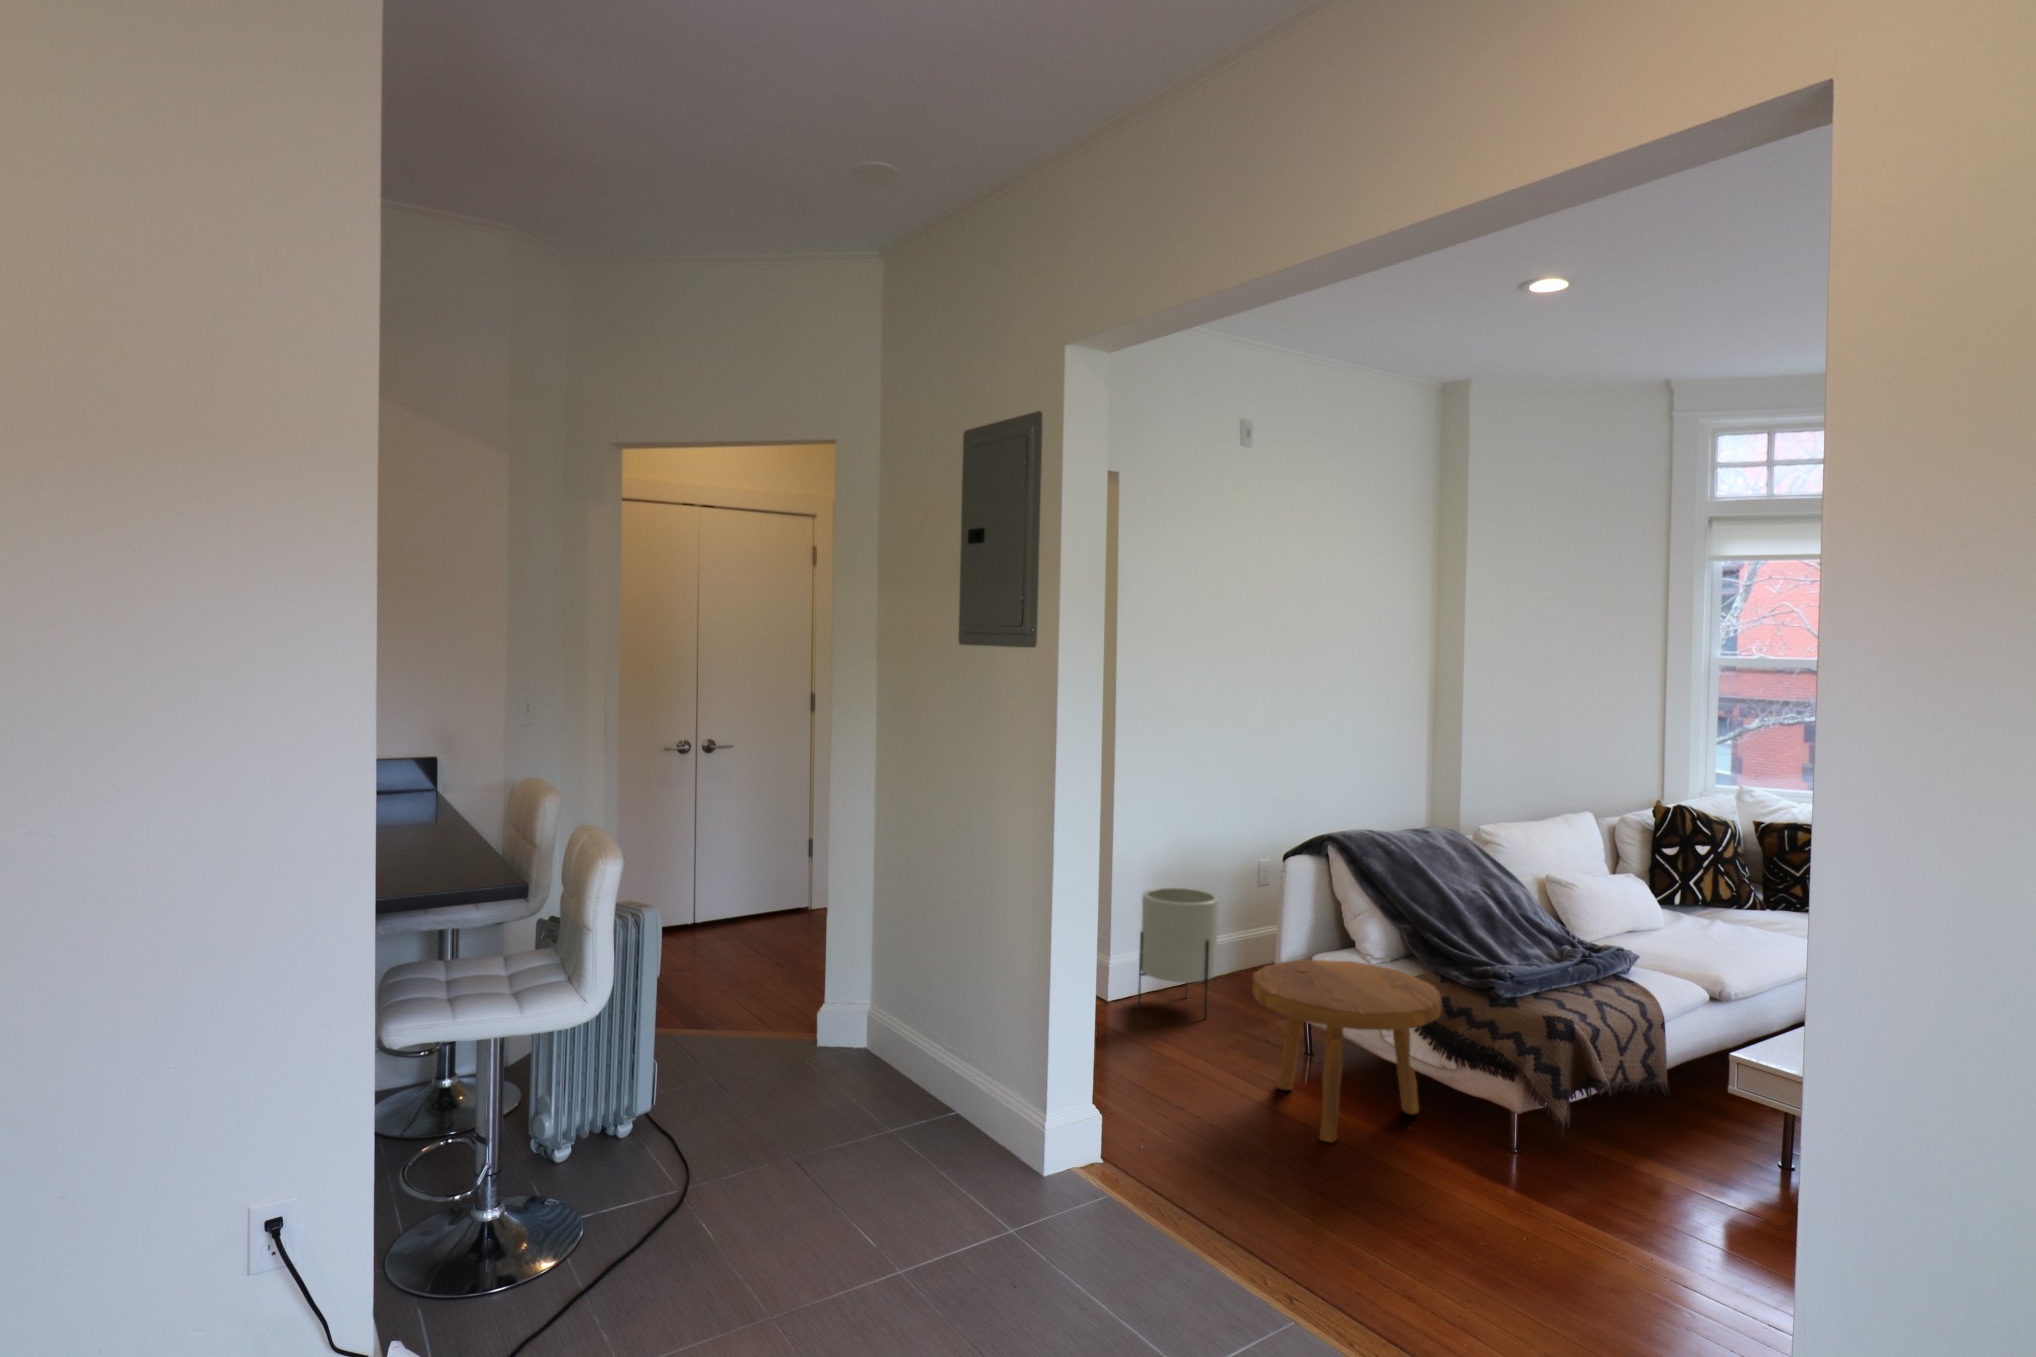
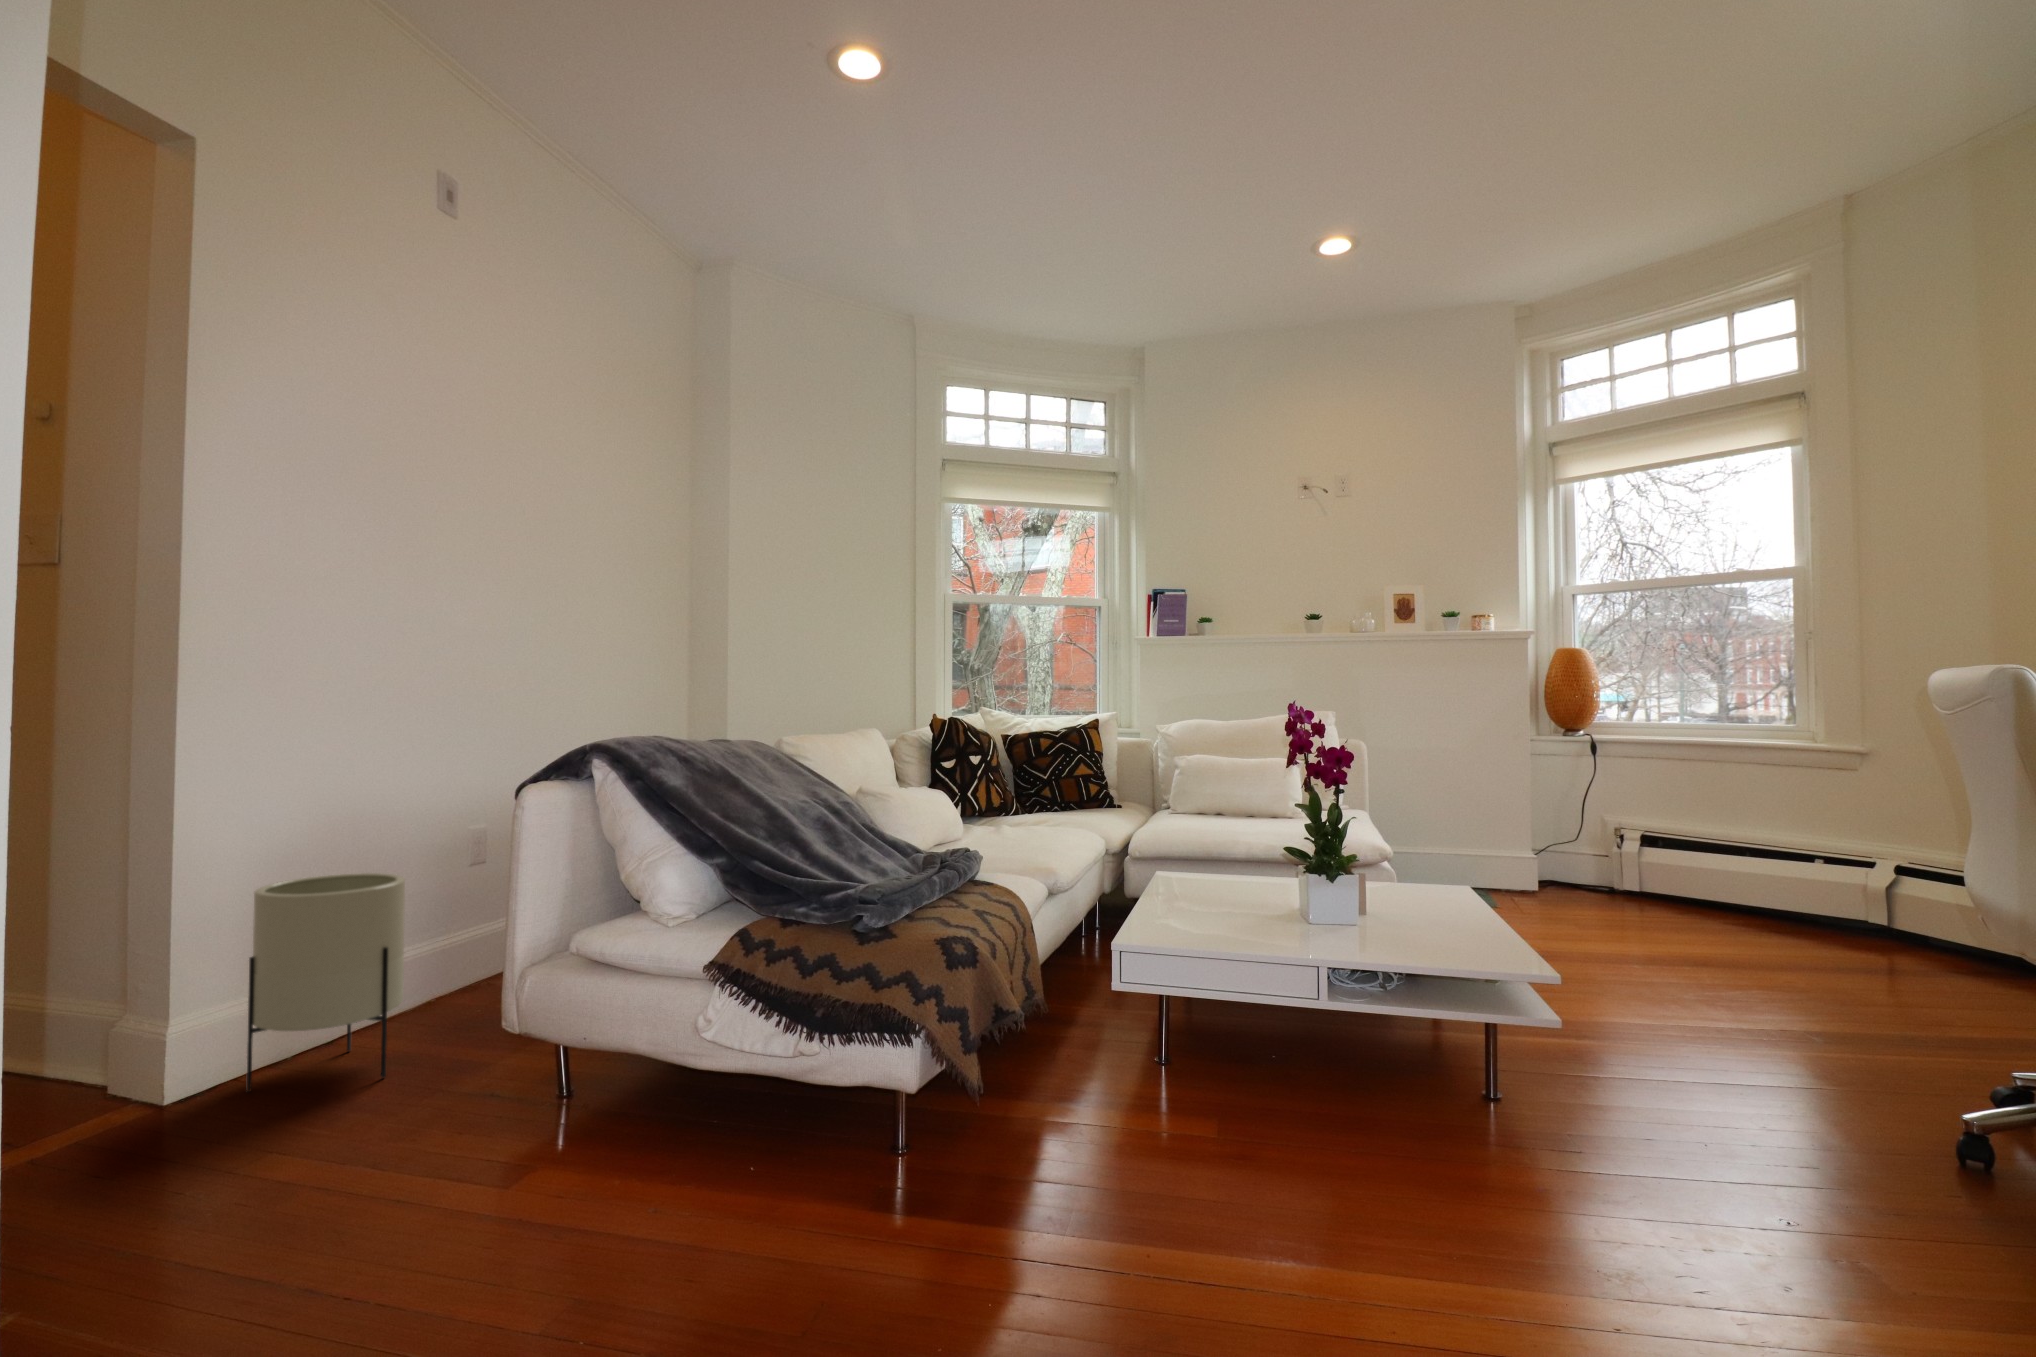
footstool: present [1252,959,1442,1142] -> none [474,923,796,1240]

